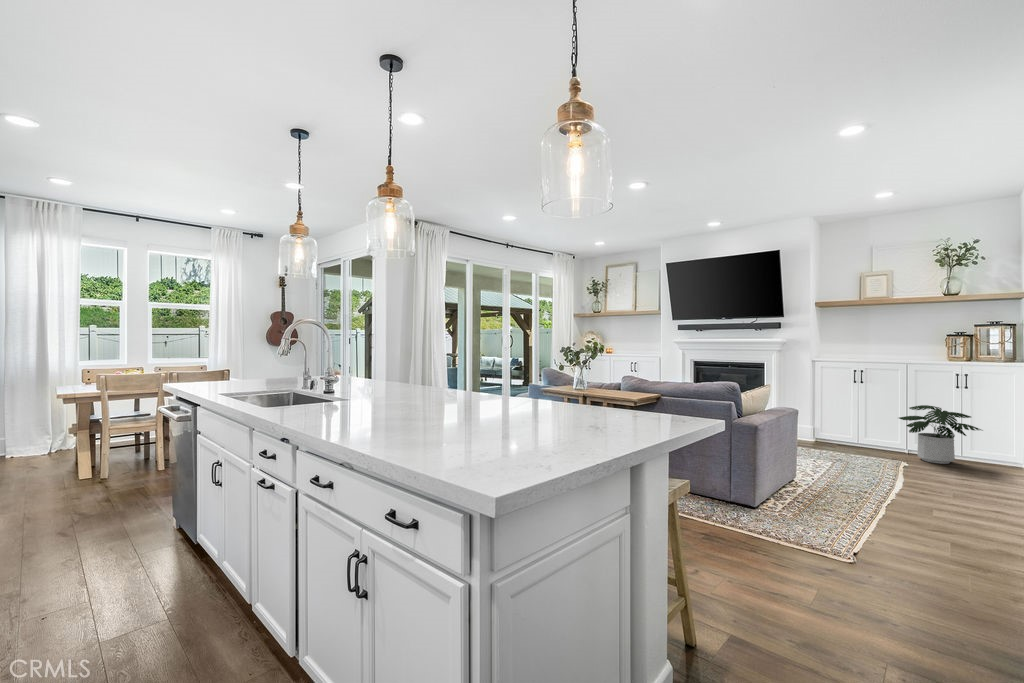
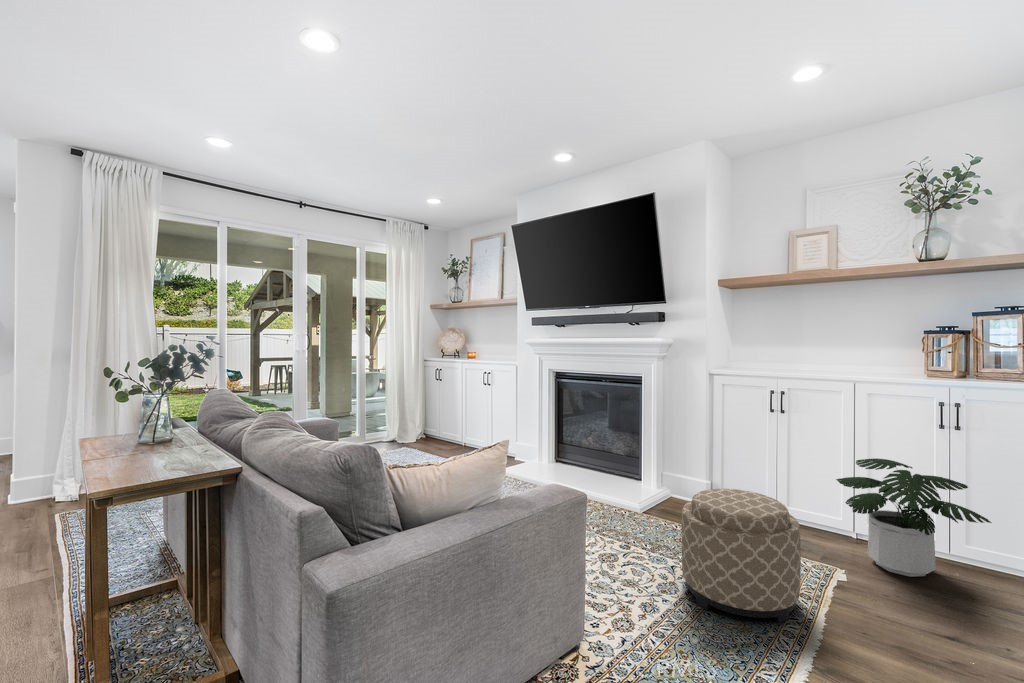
ottoman: none [823,417,889,474] -> present [682,489,801,623]

